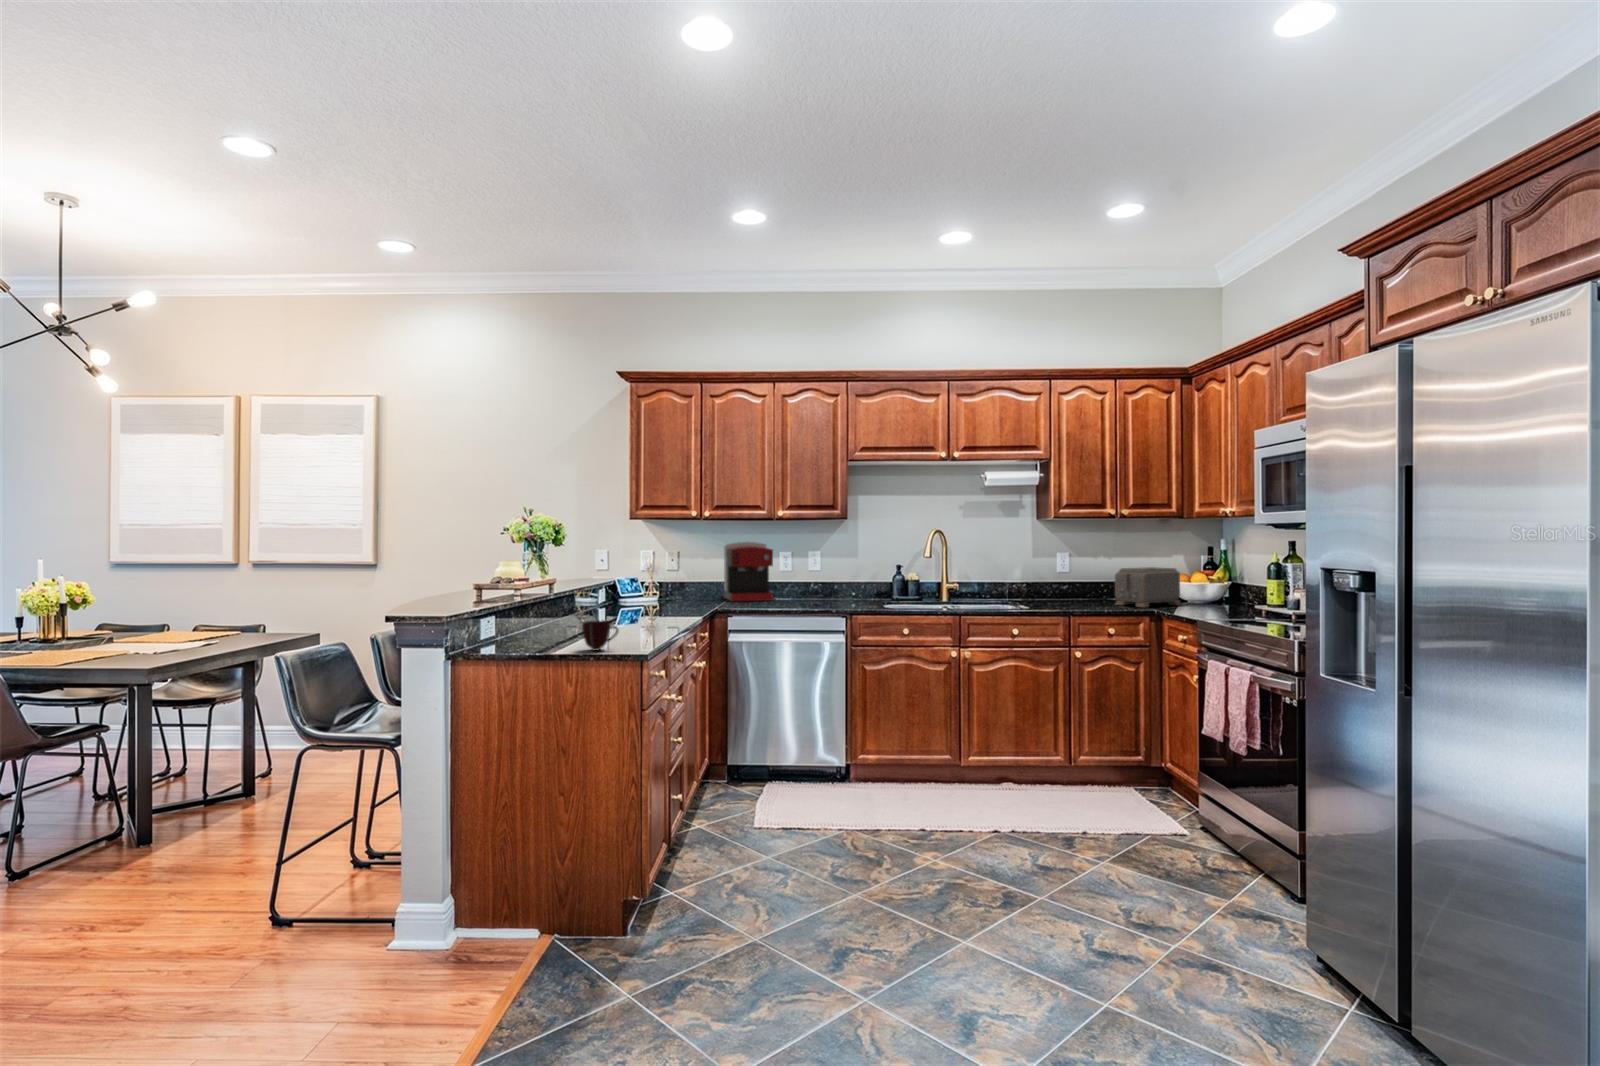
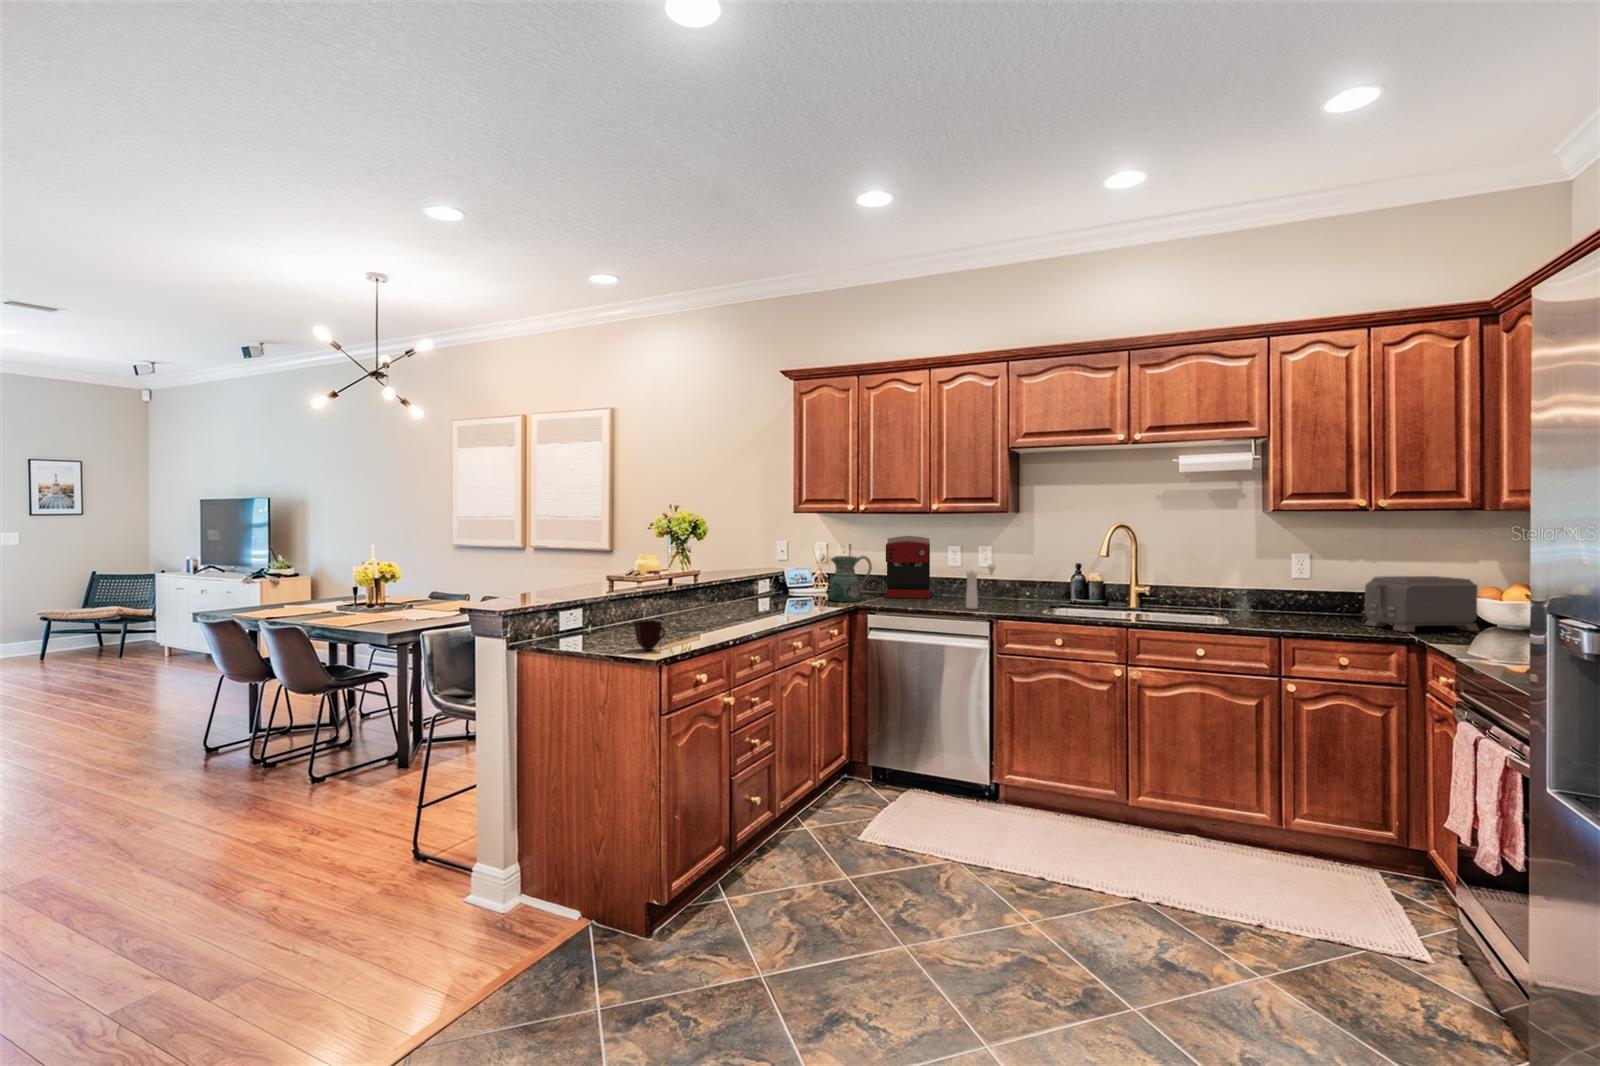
ceramic pitcher: none [681,560,722,606] -> present [830,556,872,602]
pepper mill: none [820,566,844,607] -> present [966,564,996,609]

